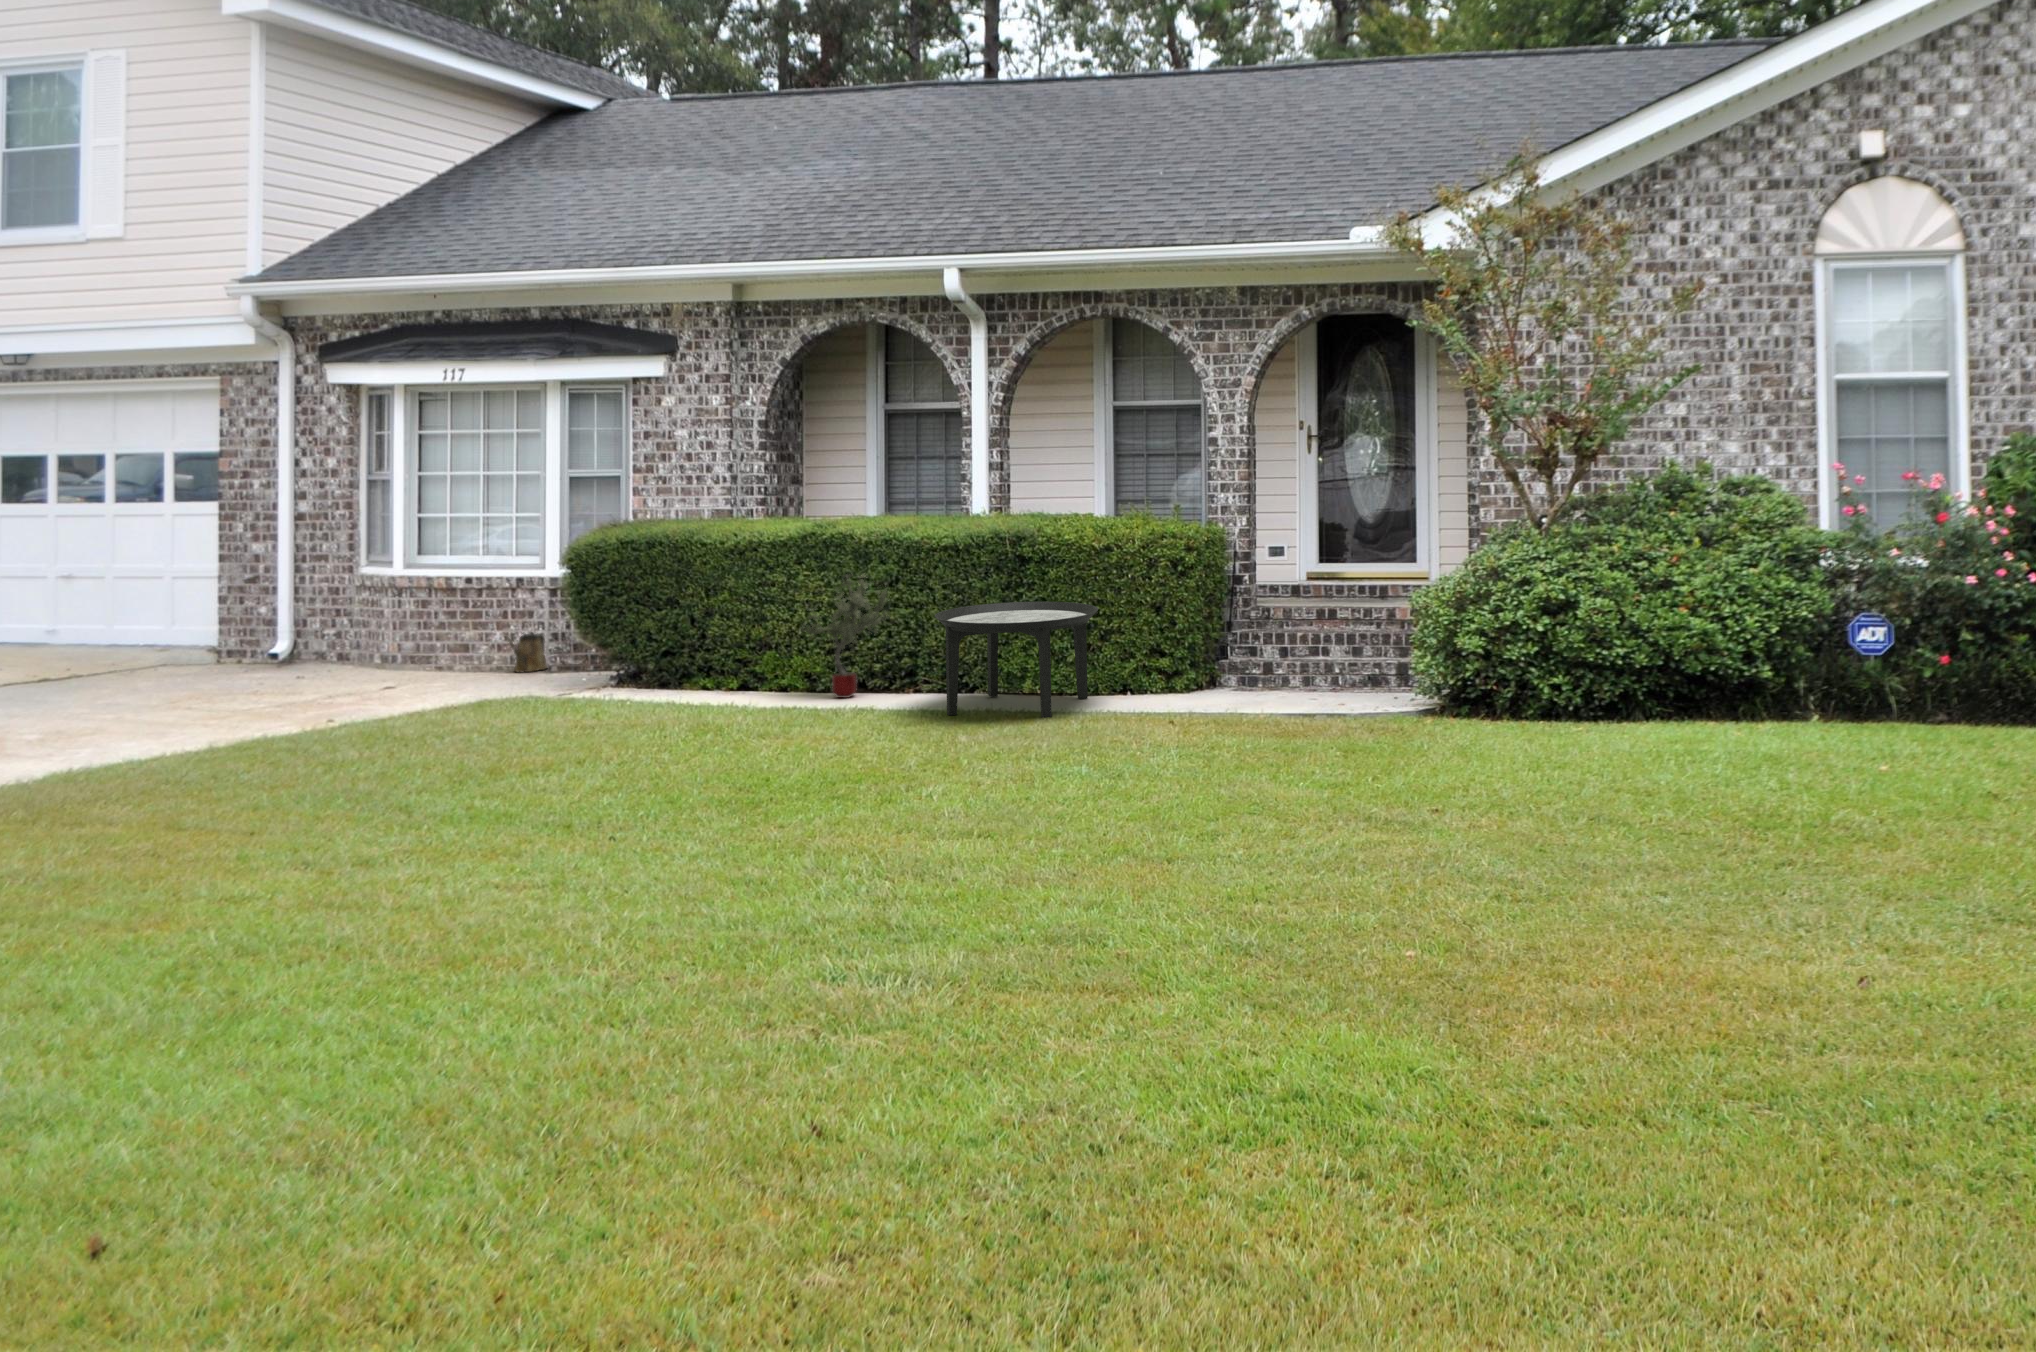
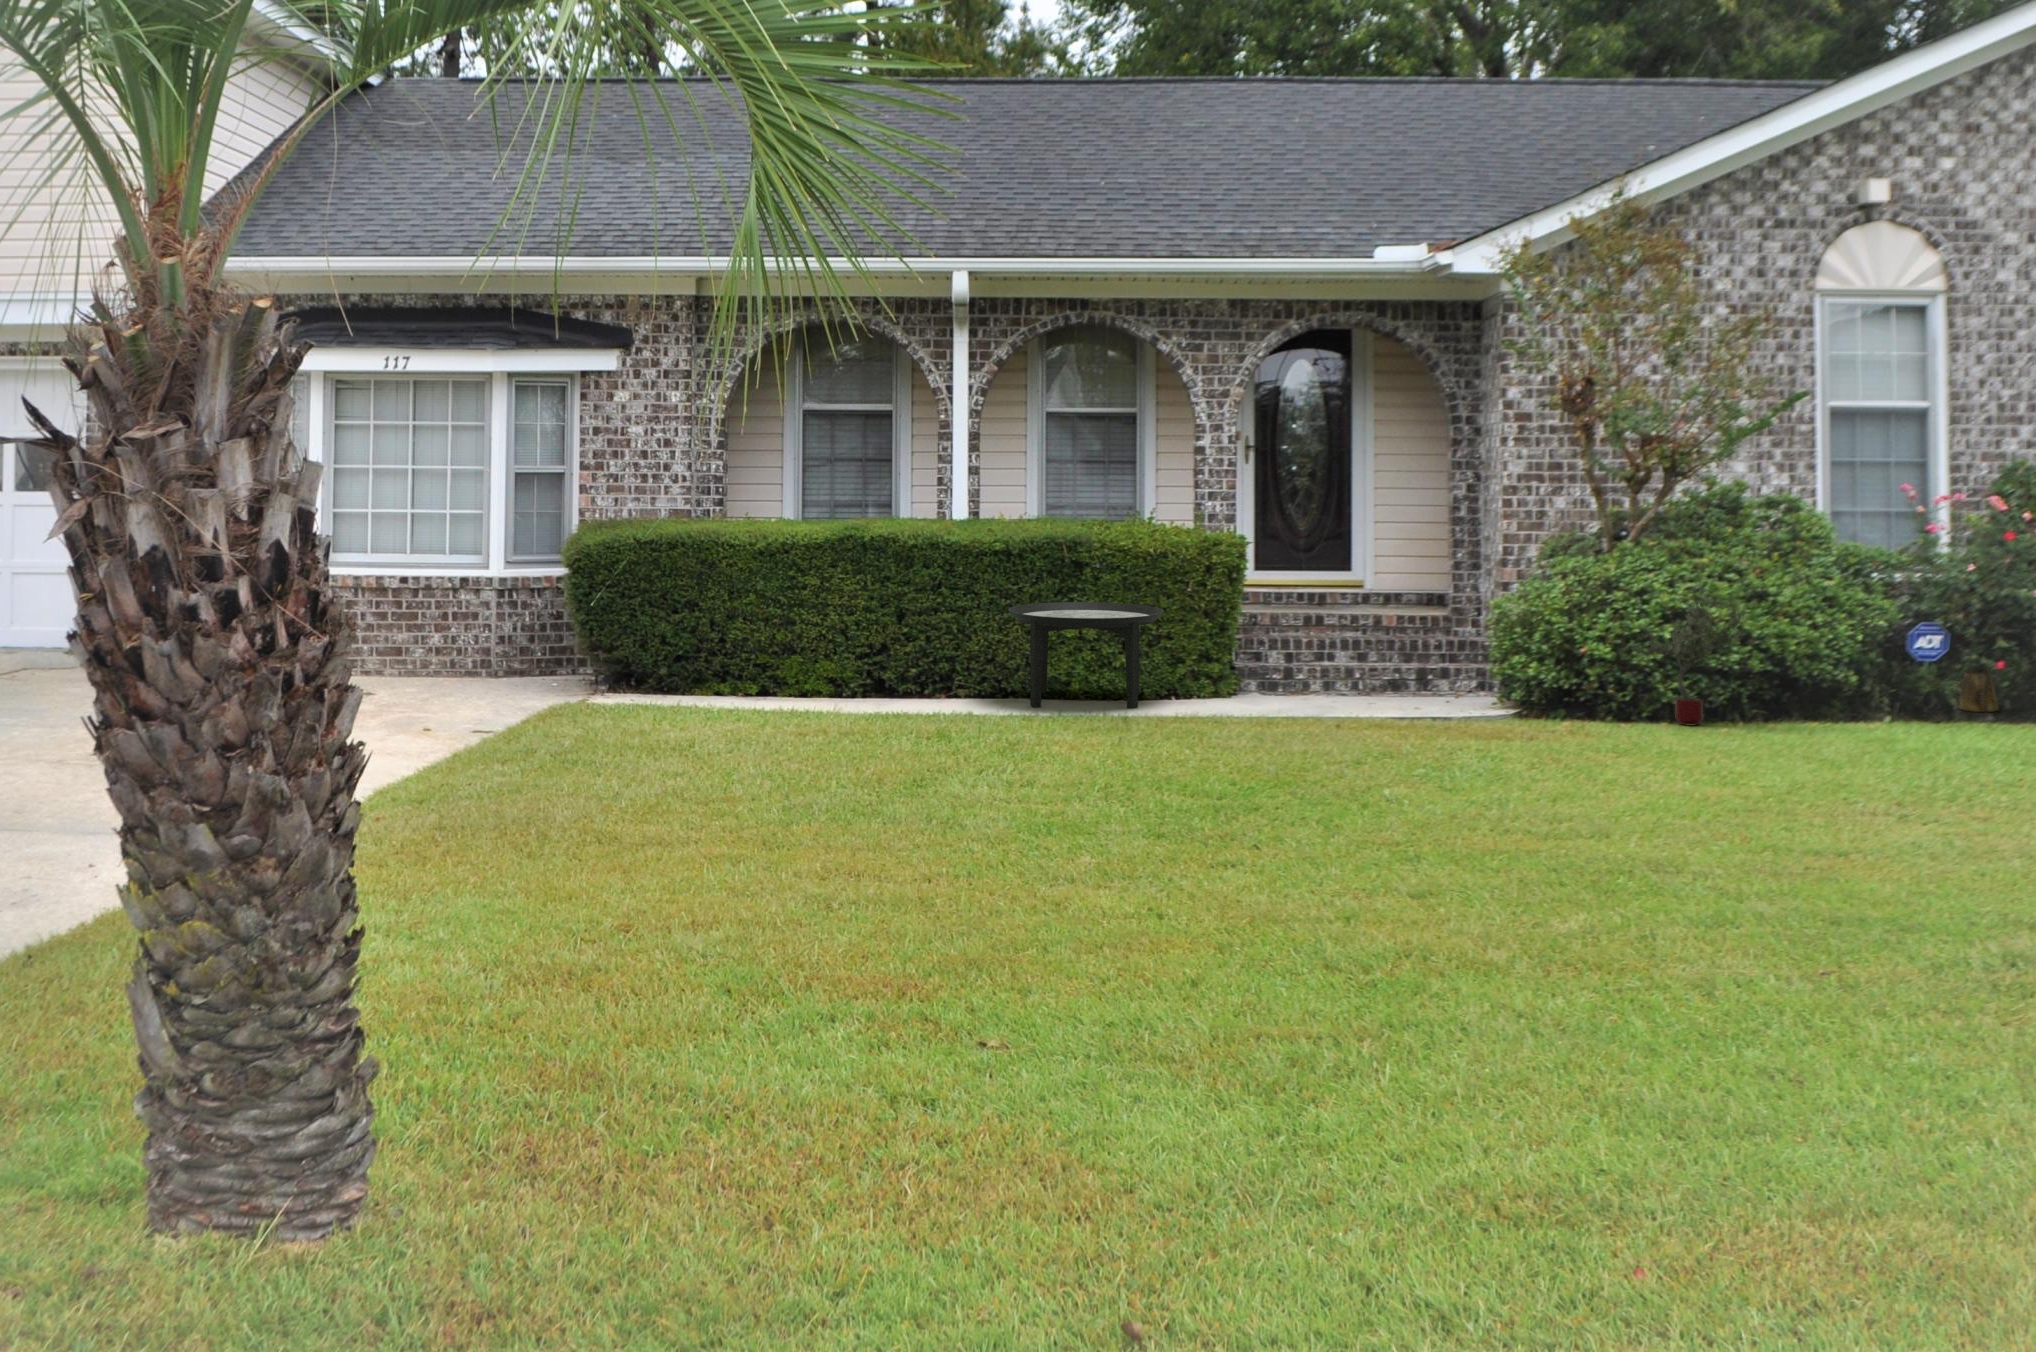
potted tree: present [801,573,889,698] -> present [1632,588,1745,726]
watering can: present [506,634,547,672] -> present [1958,665,1999,712]

